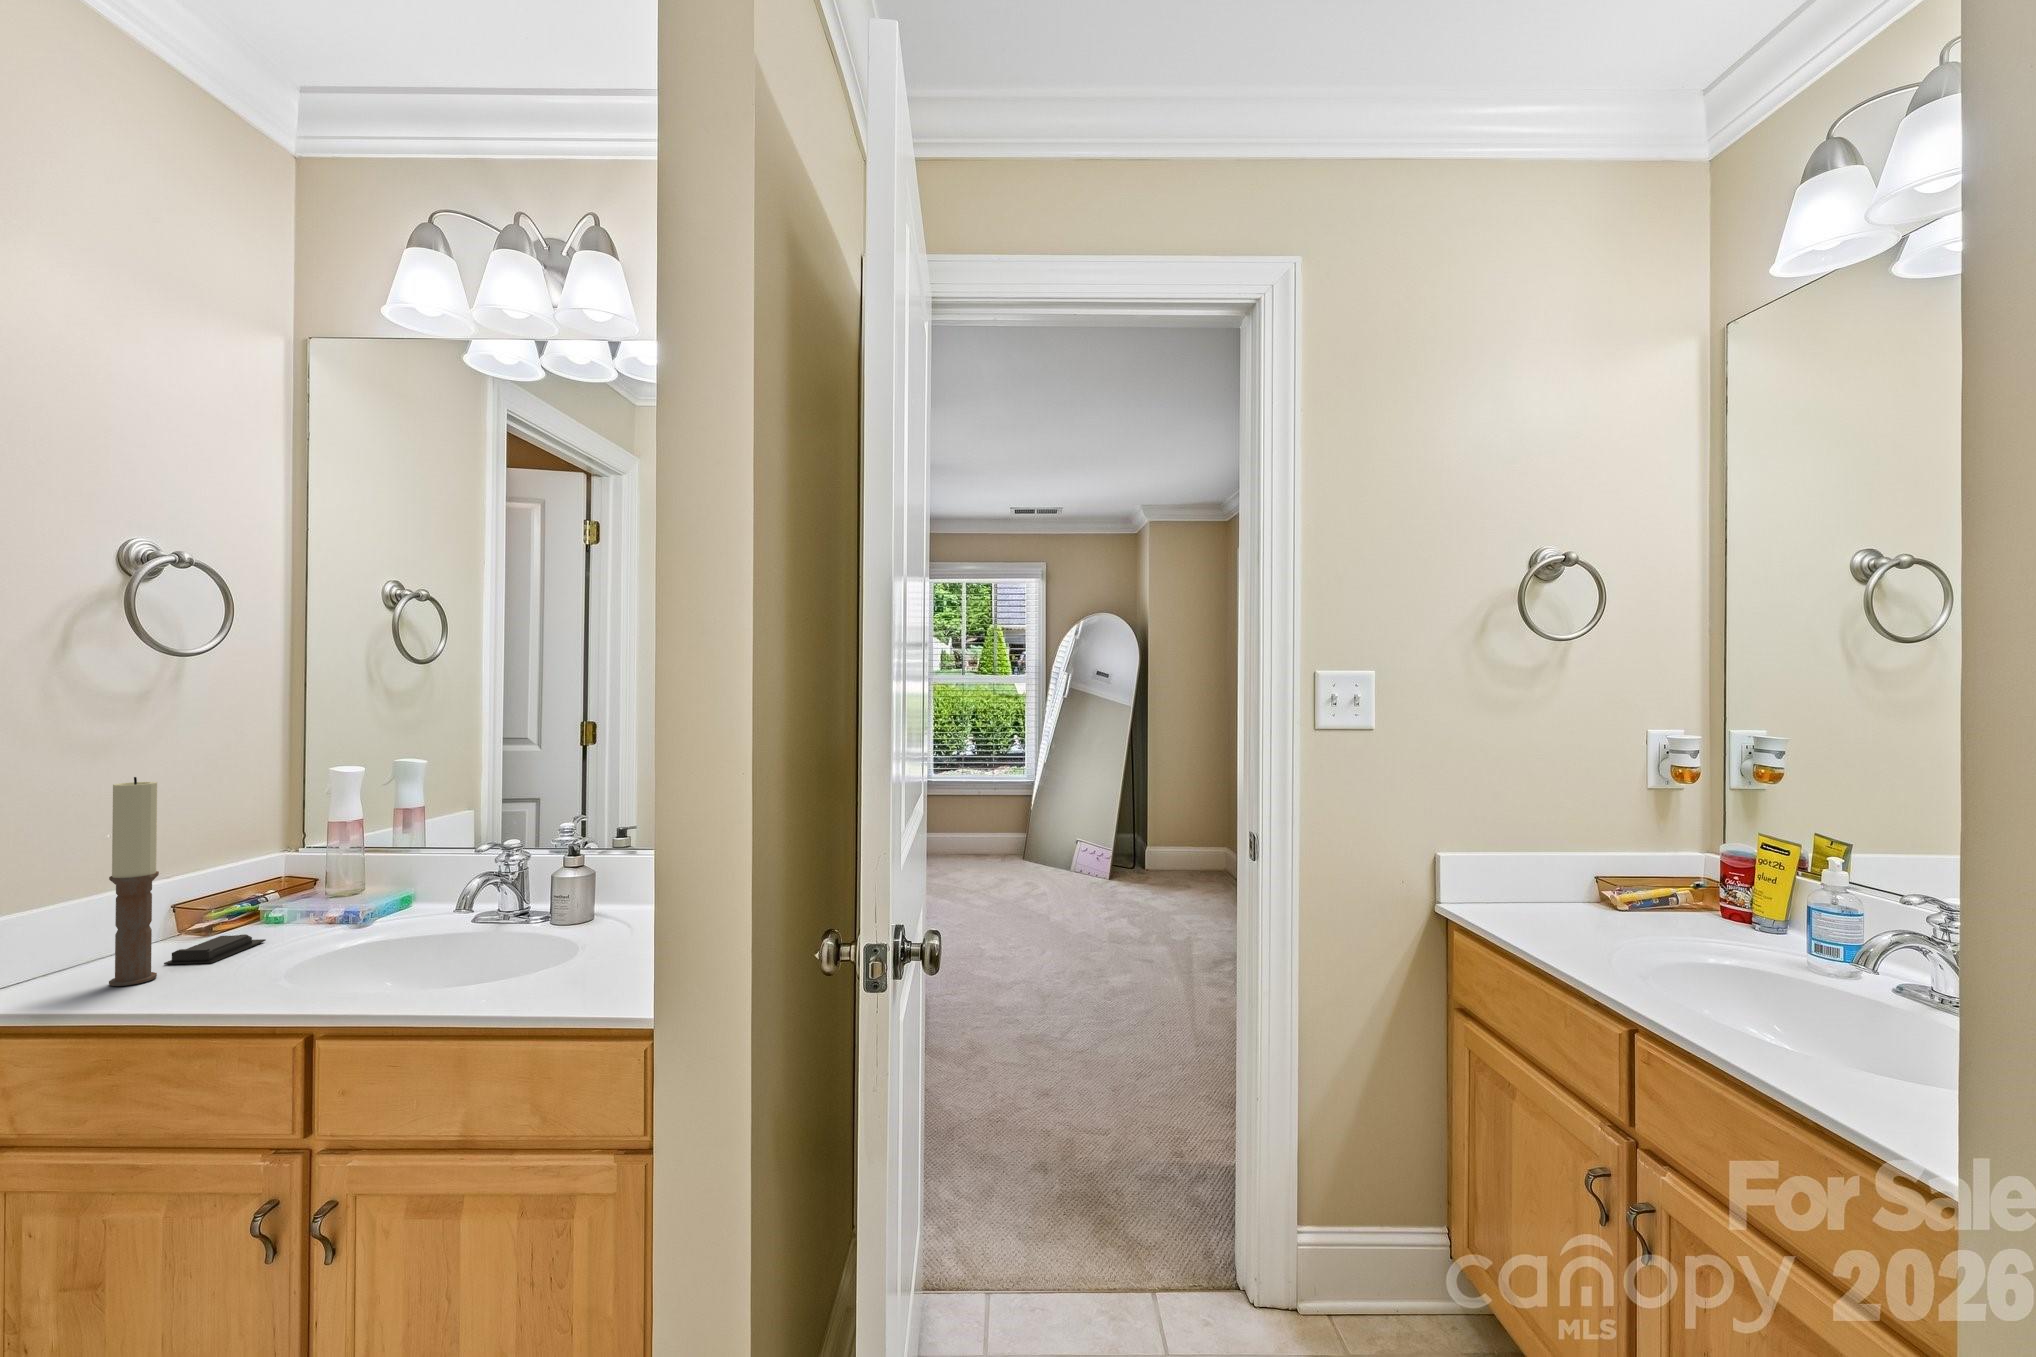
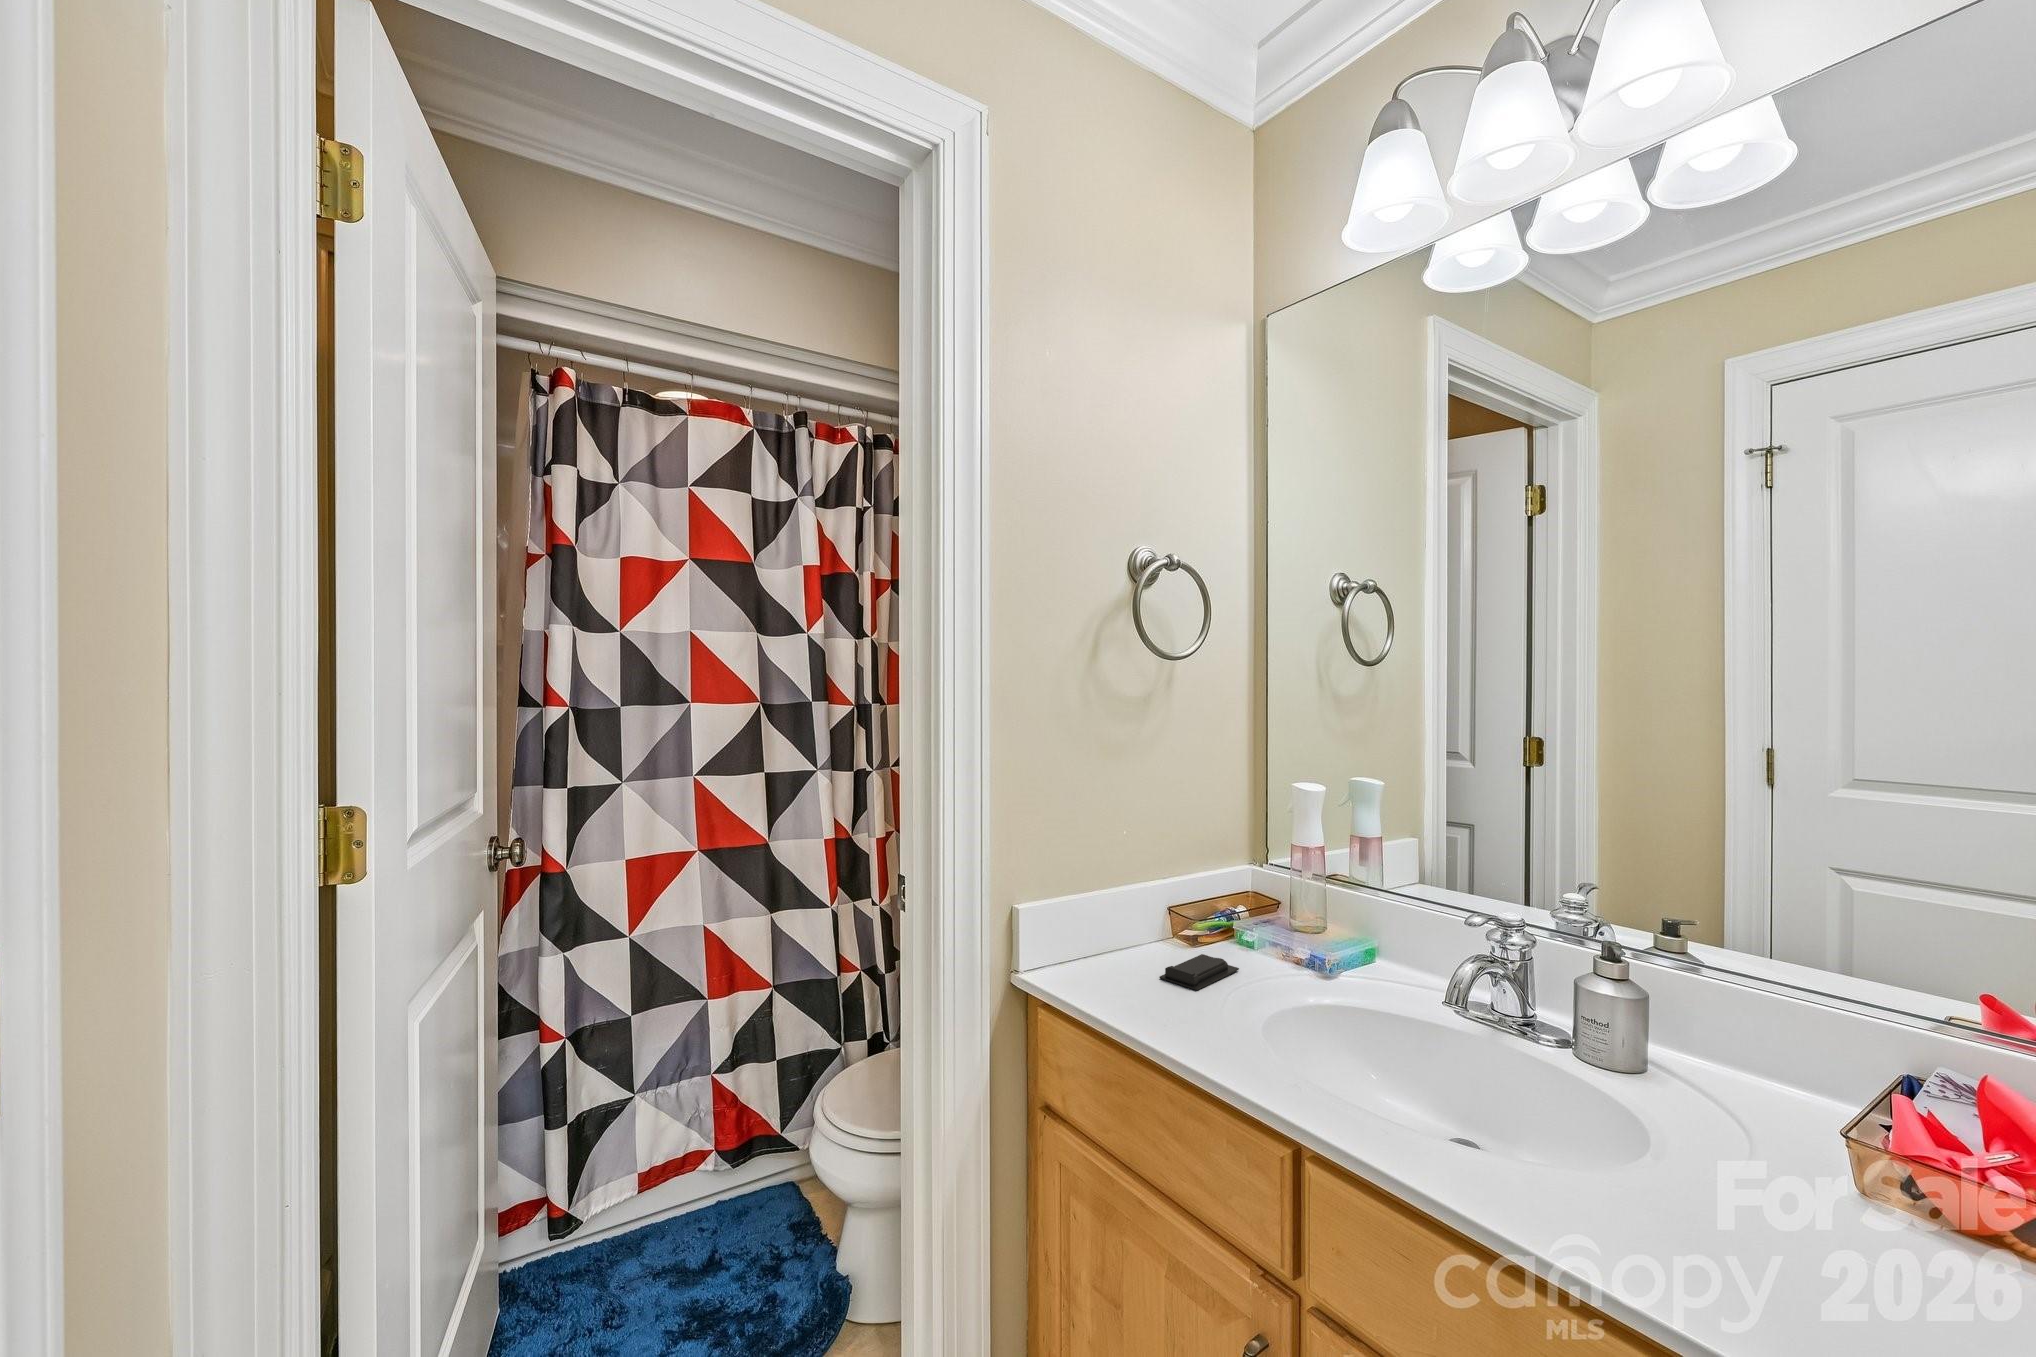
candle: present [109,777,159,986] -> none [1120,790,1156,1002]

